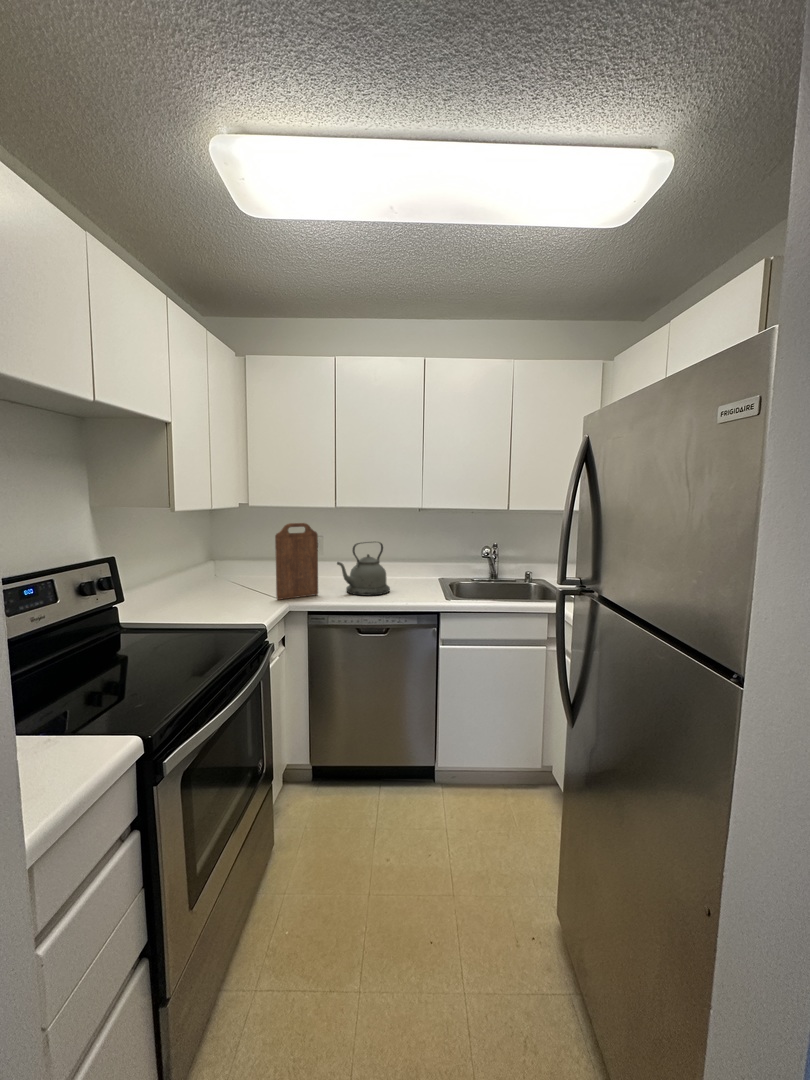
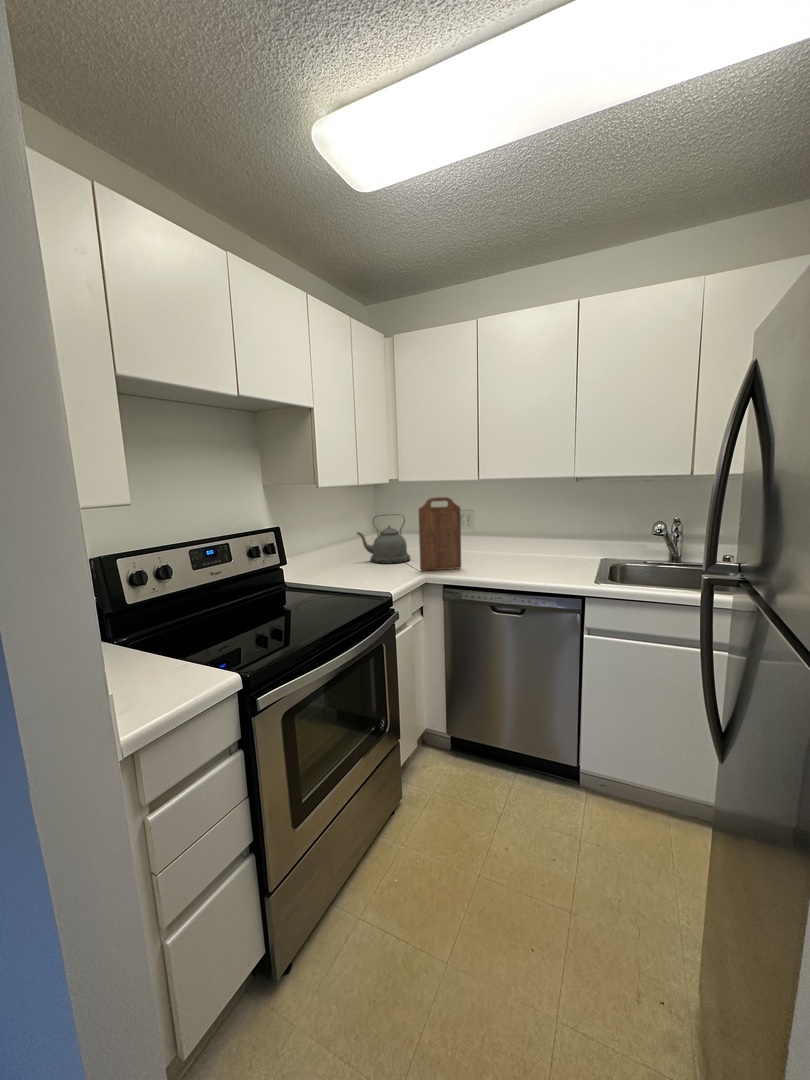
kettle: present [337,542,390,596] -> present [357,515,410,564]

